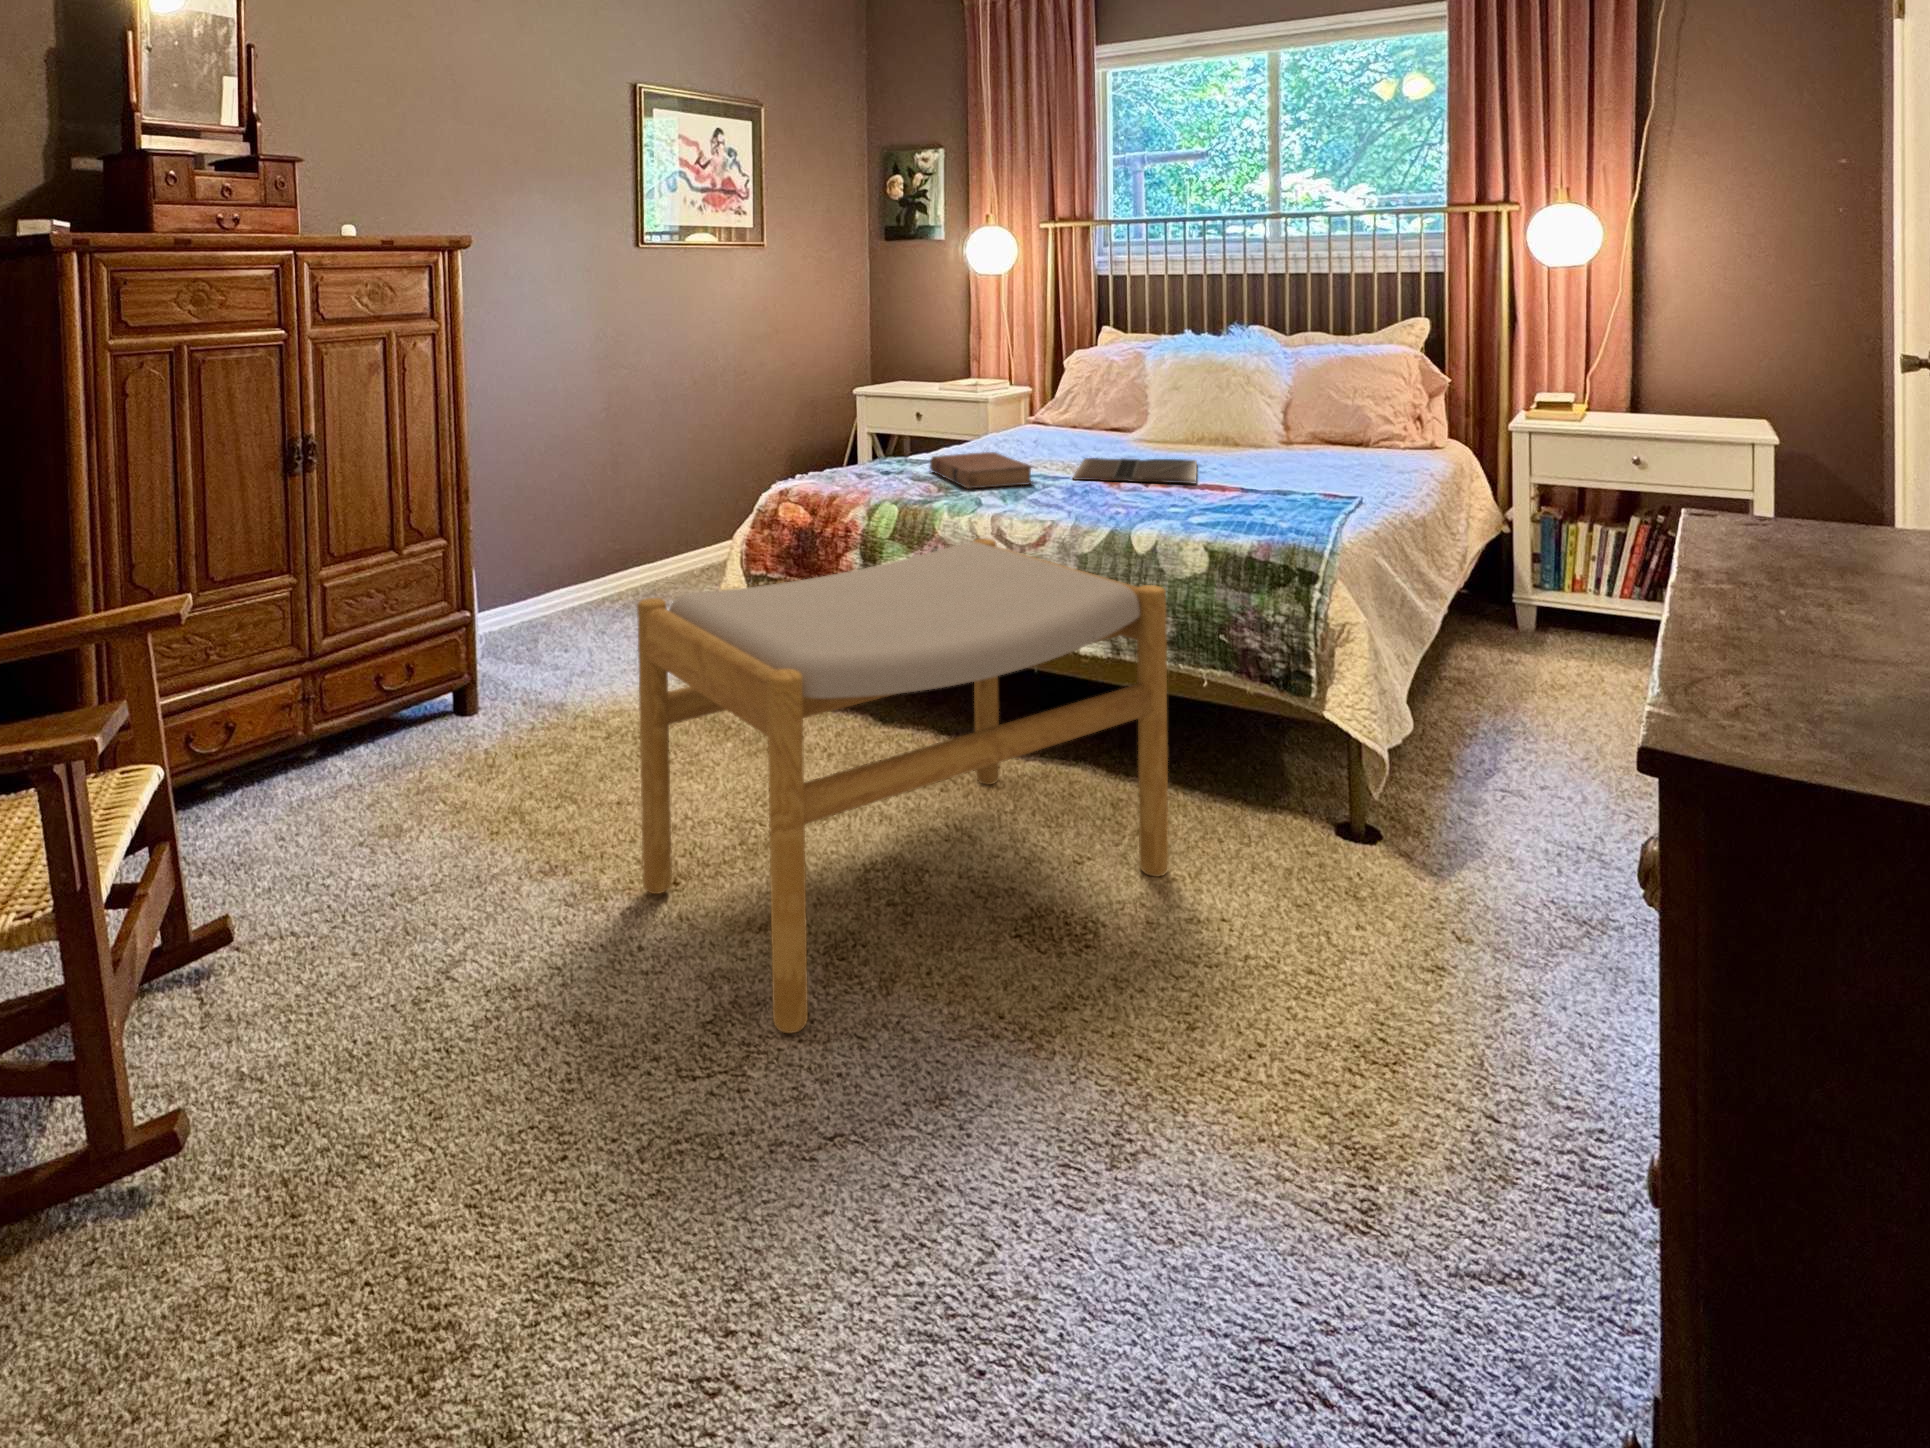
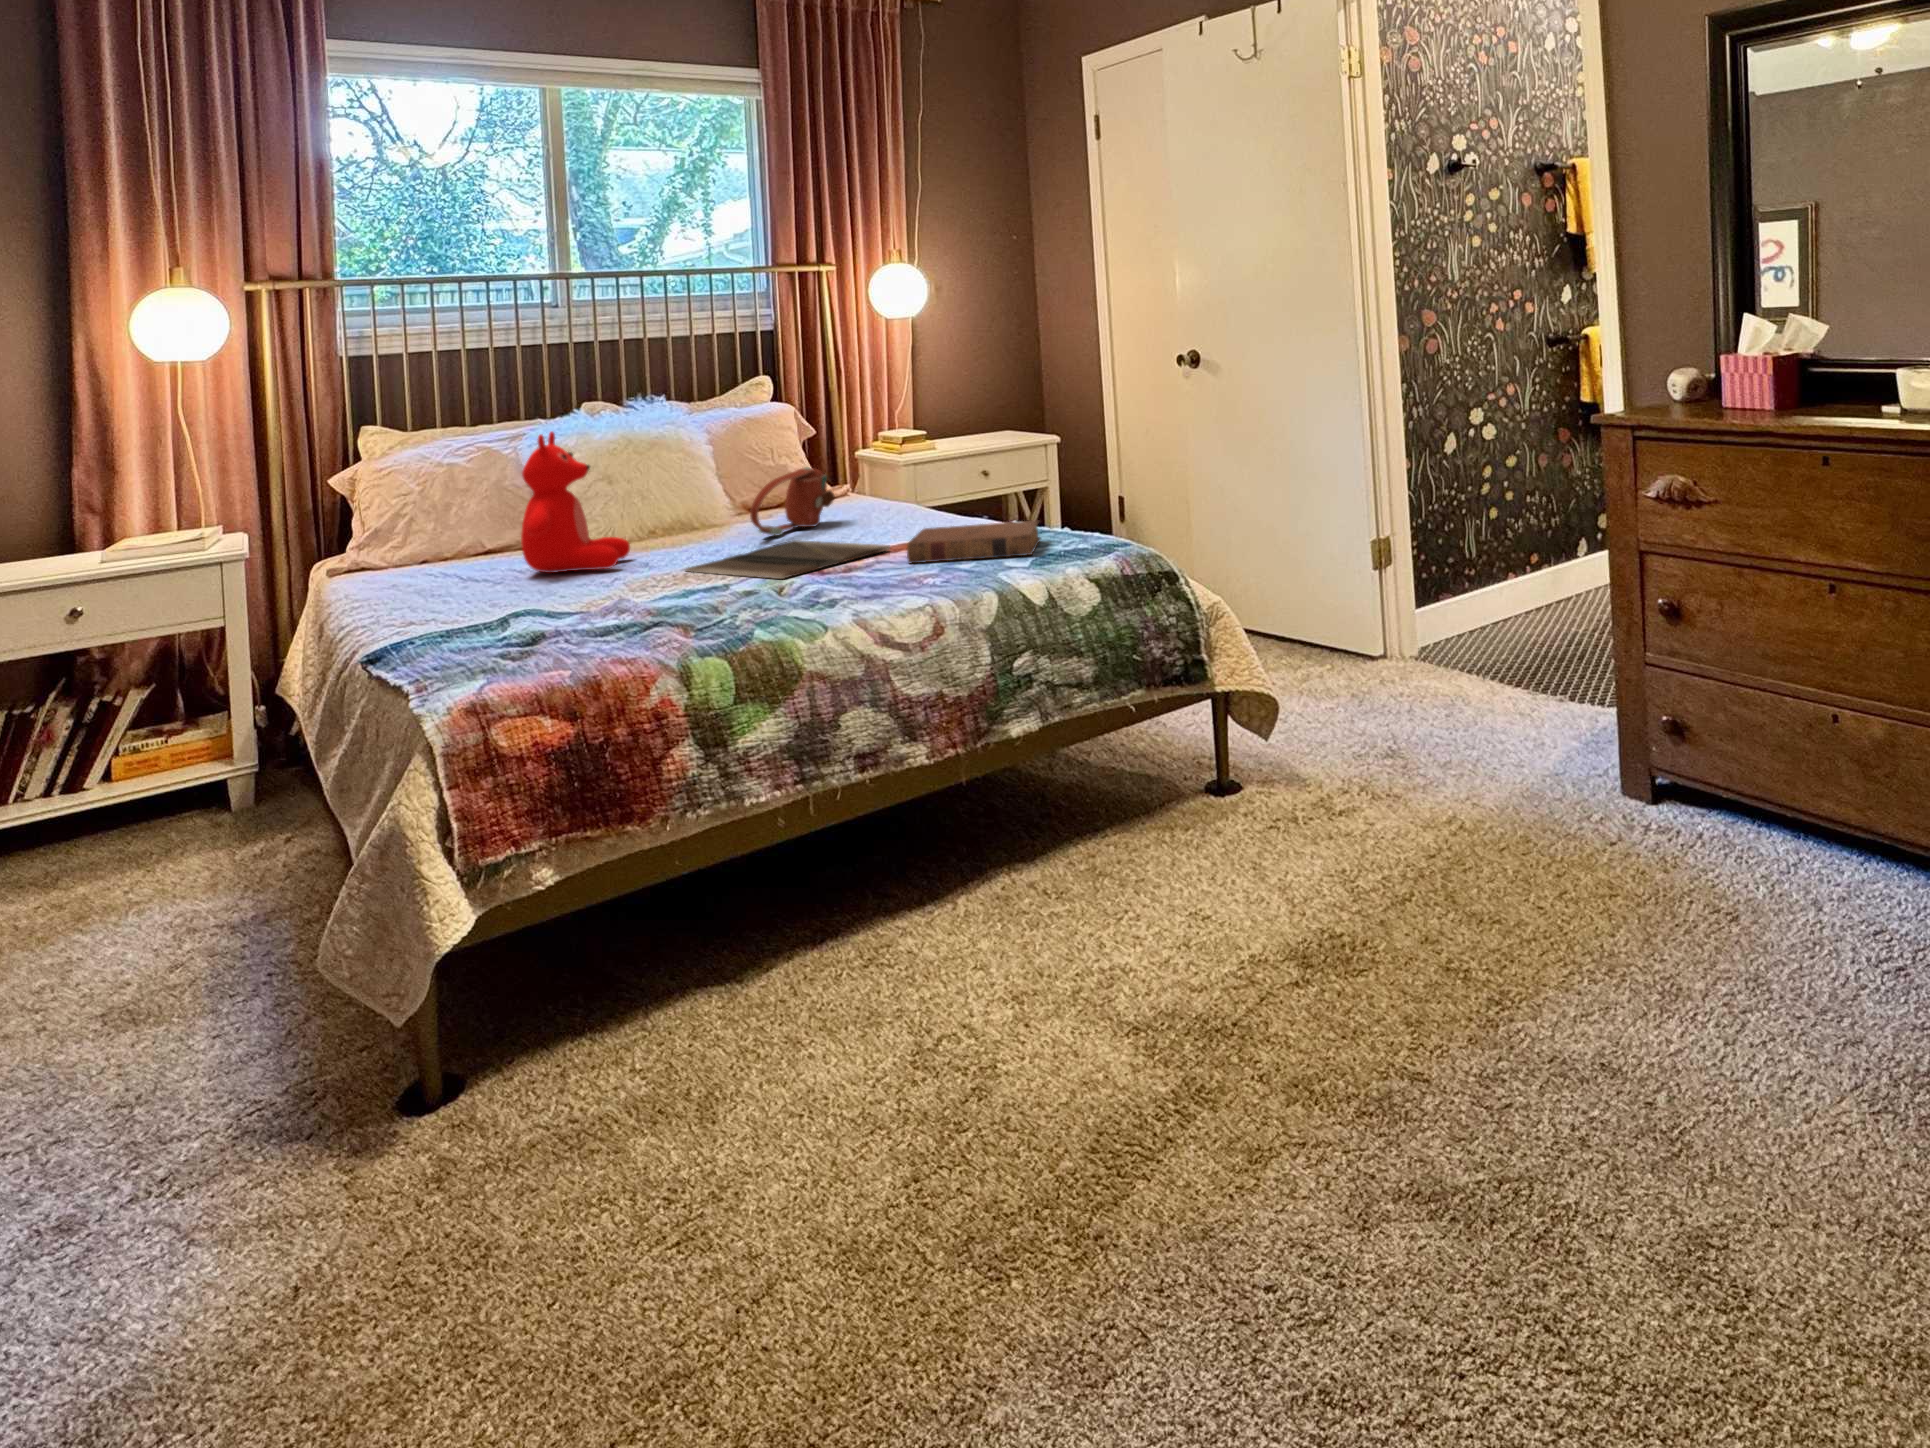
teddy bear: none [1028,341,1113,447] -> present [521,432,630,573]
handbag: none [1188,402,1303,457] -> present [750,467,835,535]
book: present [930,452,1033,488] -> present [907,520,1040,563]
footstool: present [637,539,1169,1033] -> none [976,588,1519,1247]

